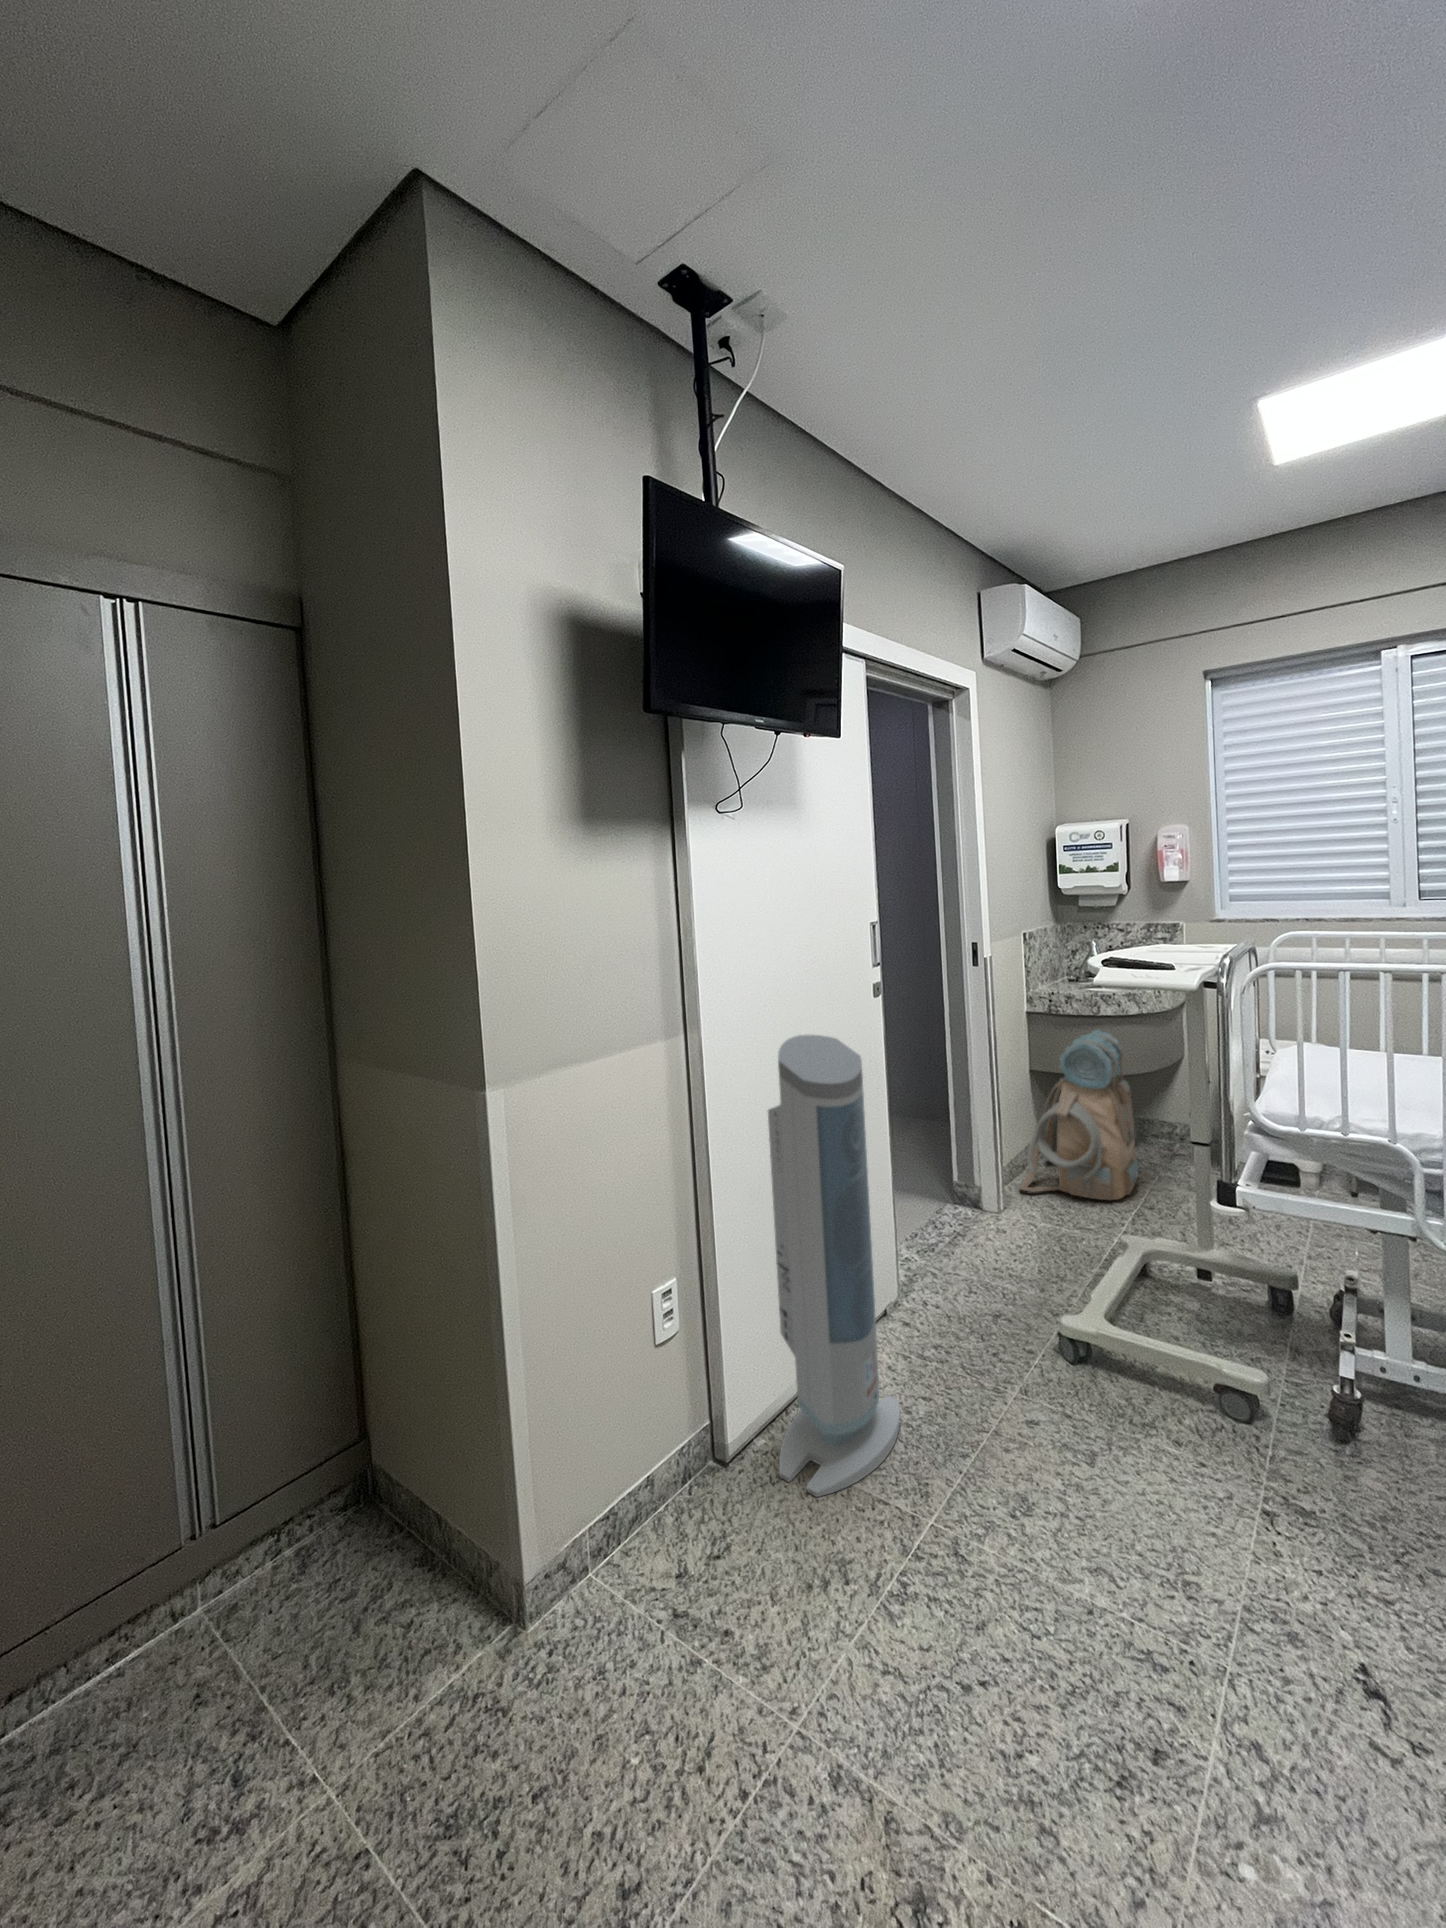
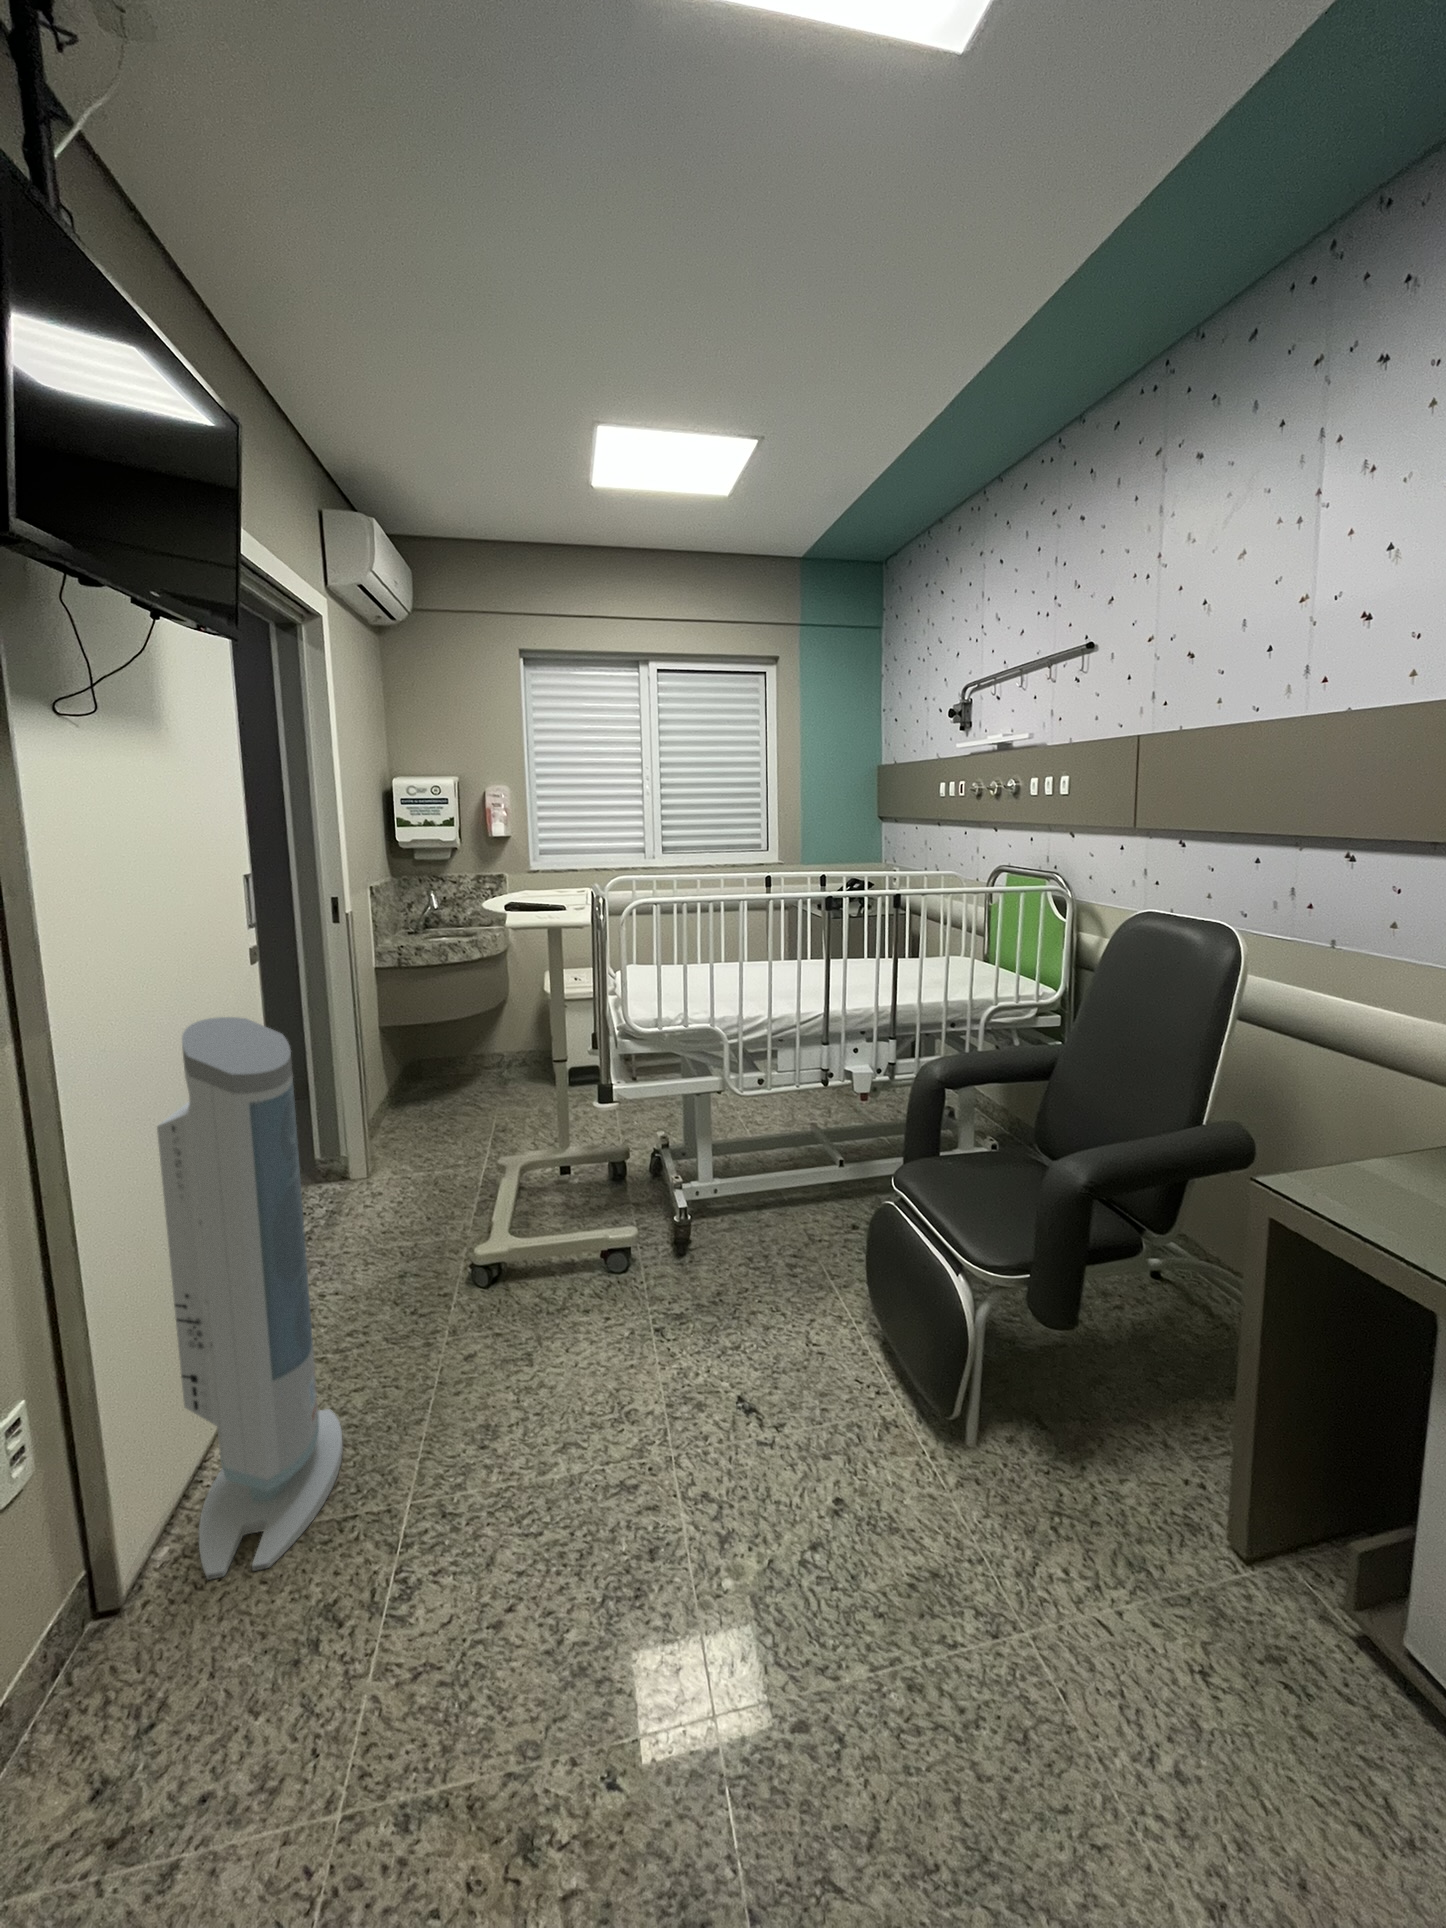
backpack: present [1019,1030,1138,1200] -> none [381,977,488,1150]

